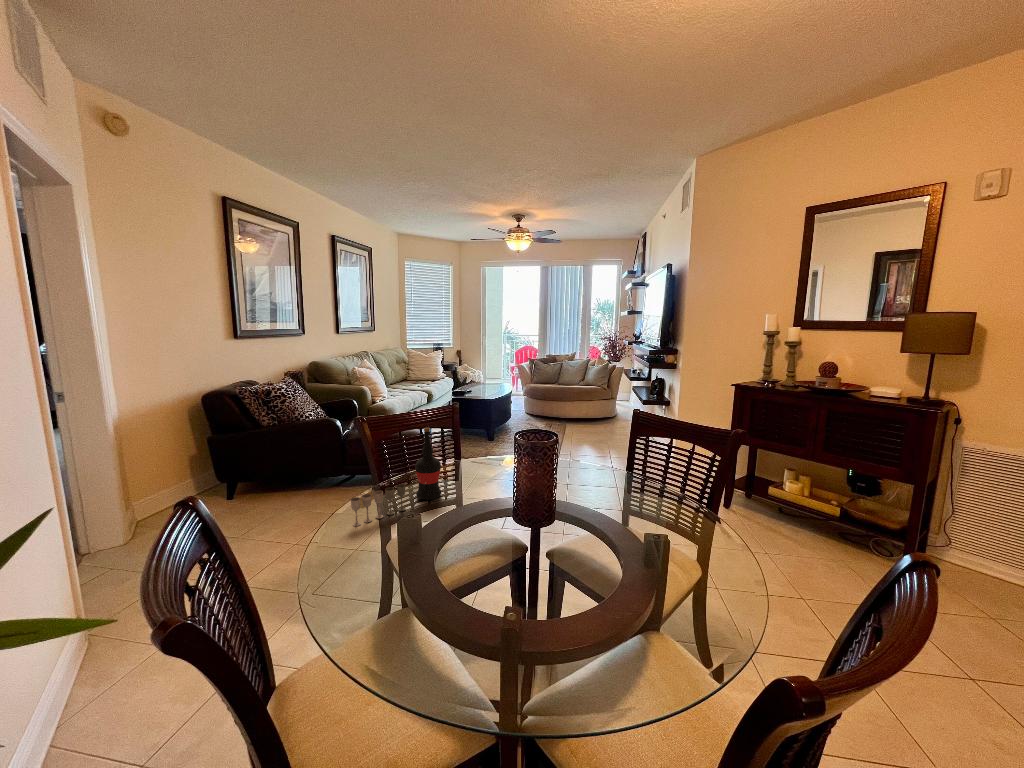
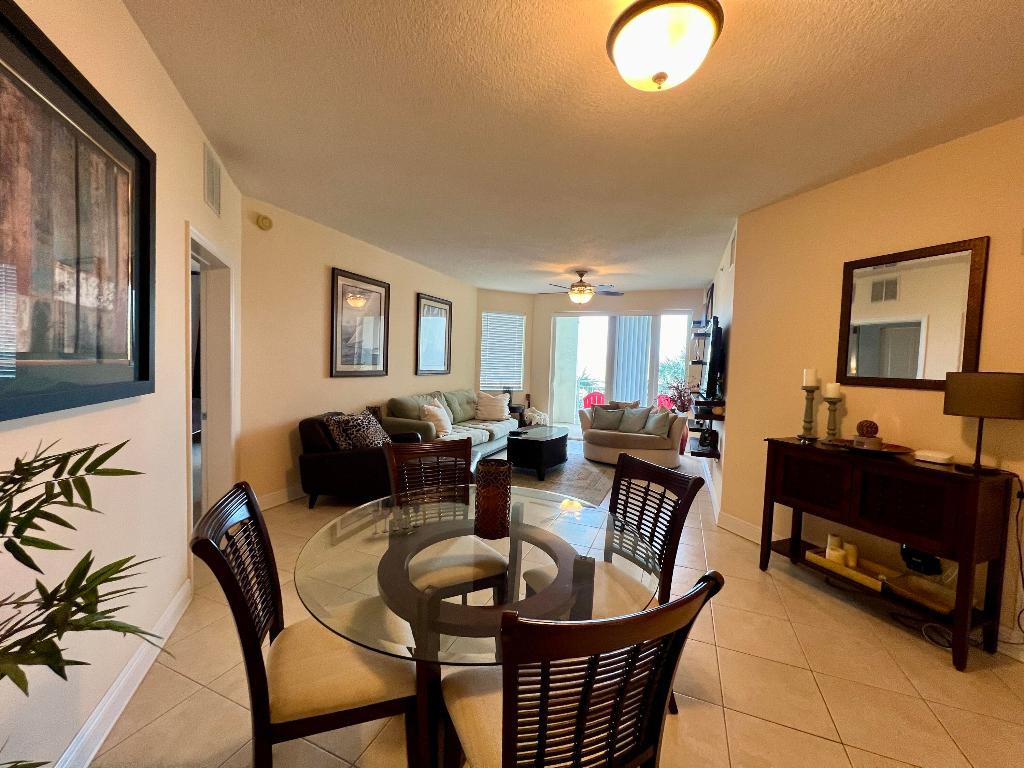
wine bottle: present [415,428,441,500] -> none [432,457,455,520]

